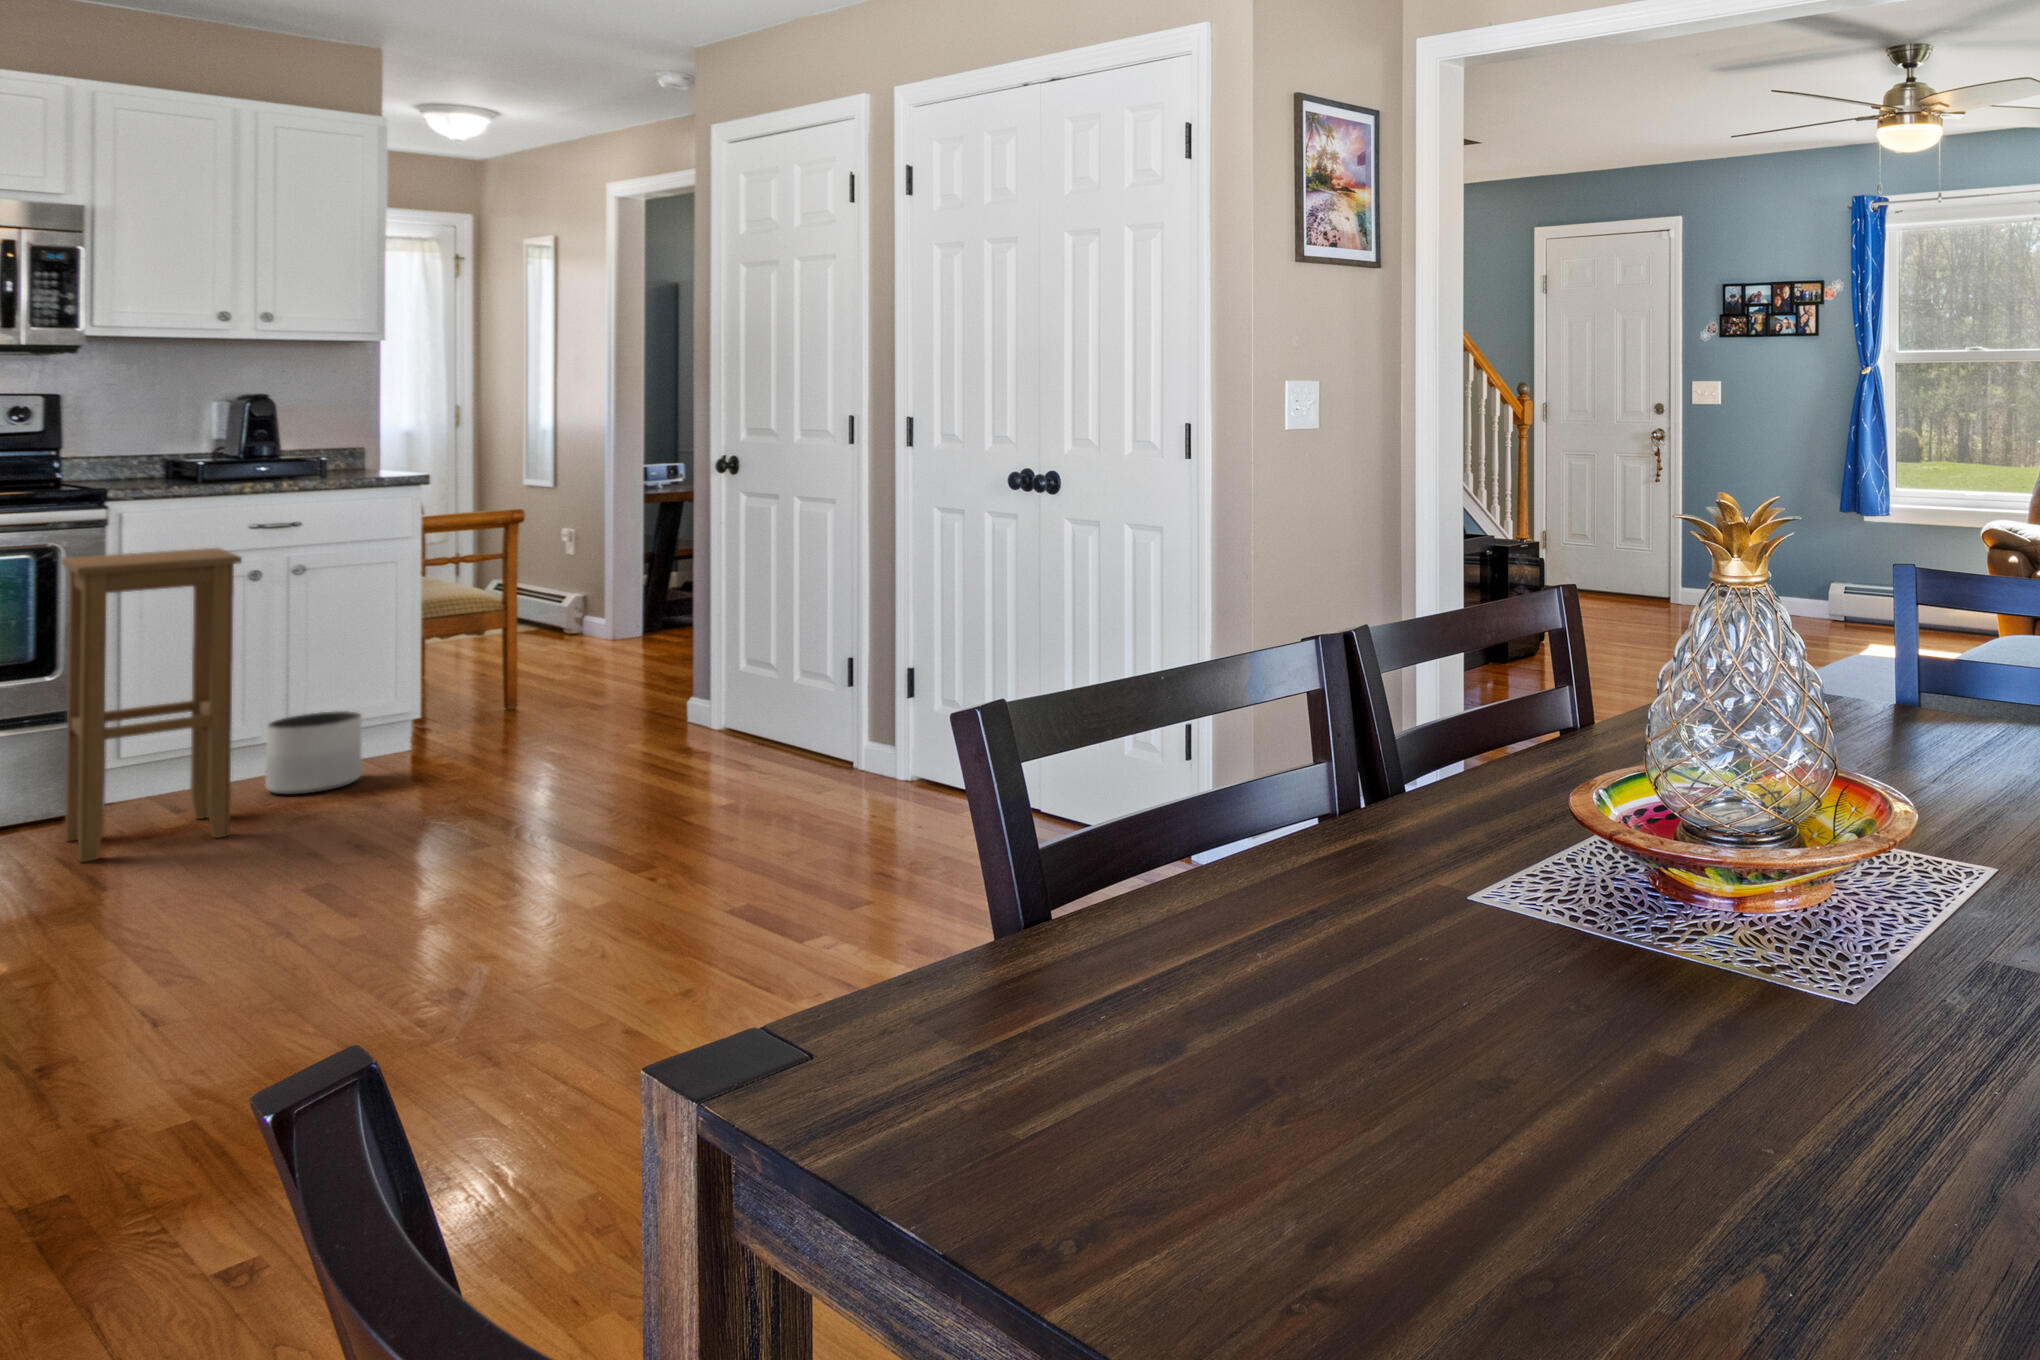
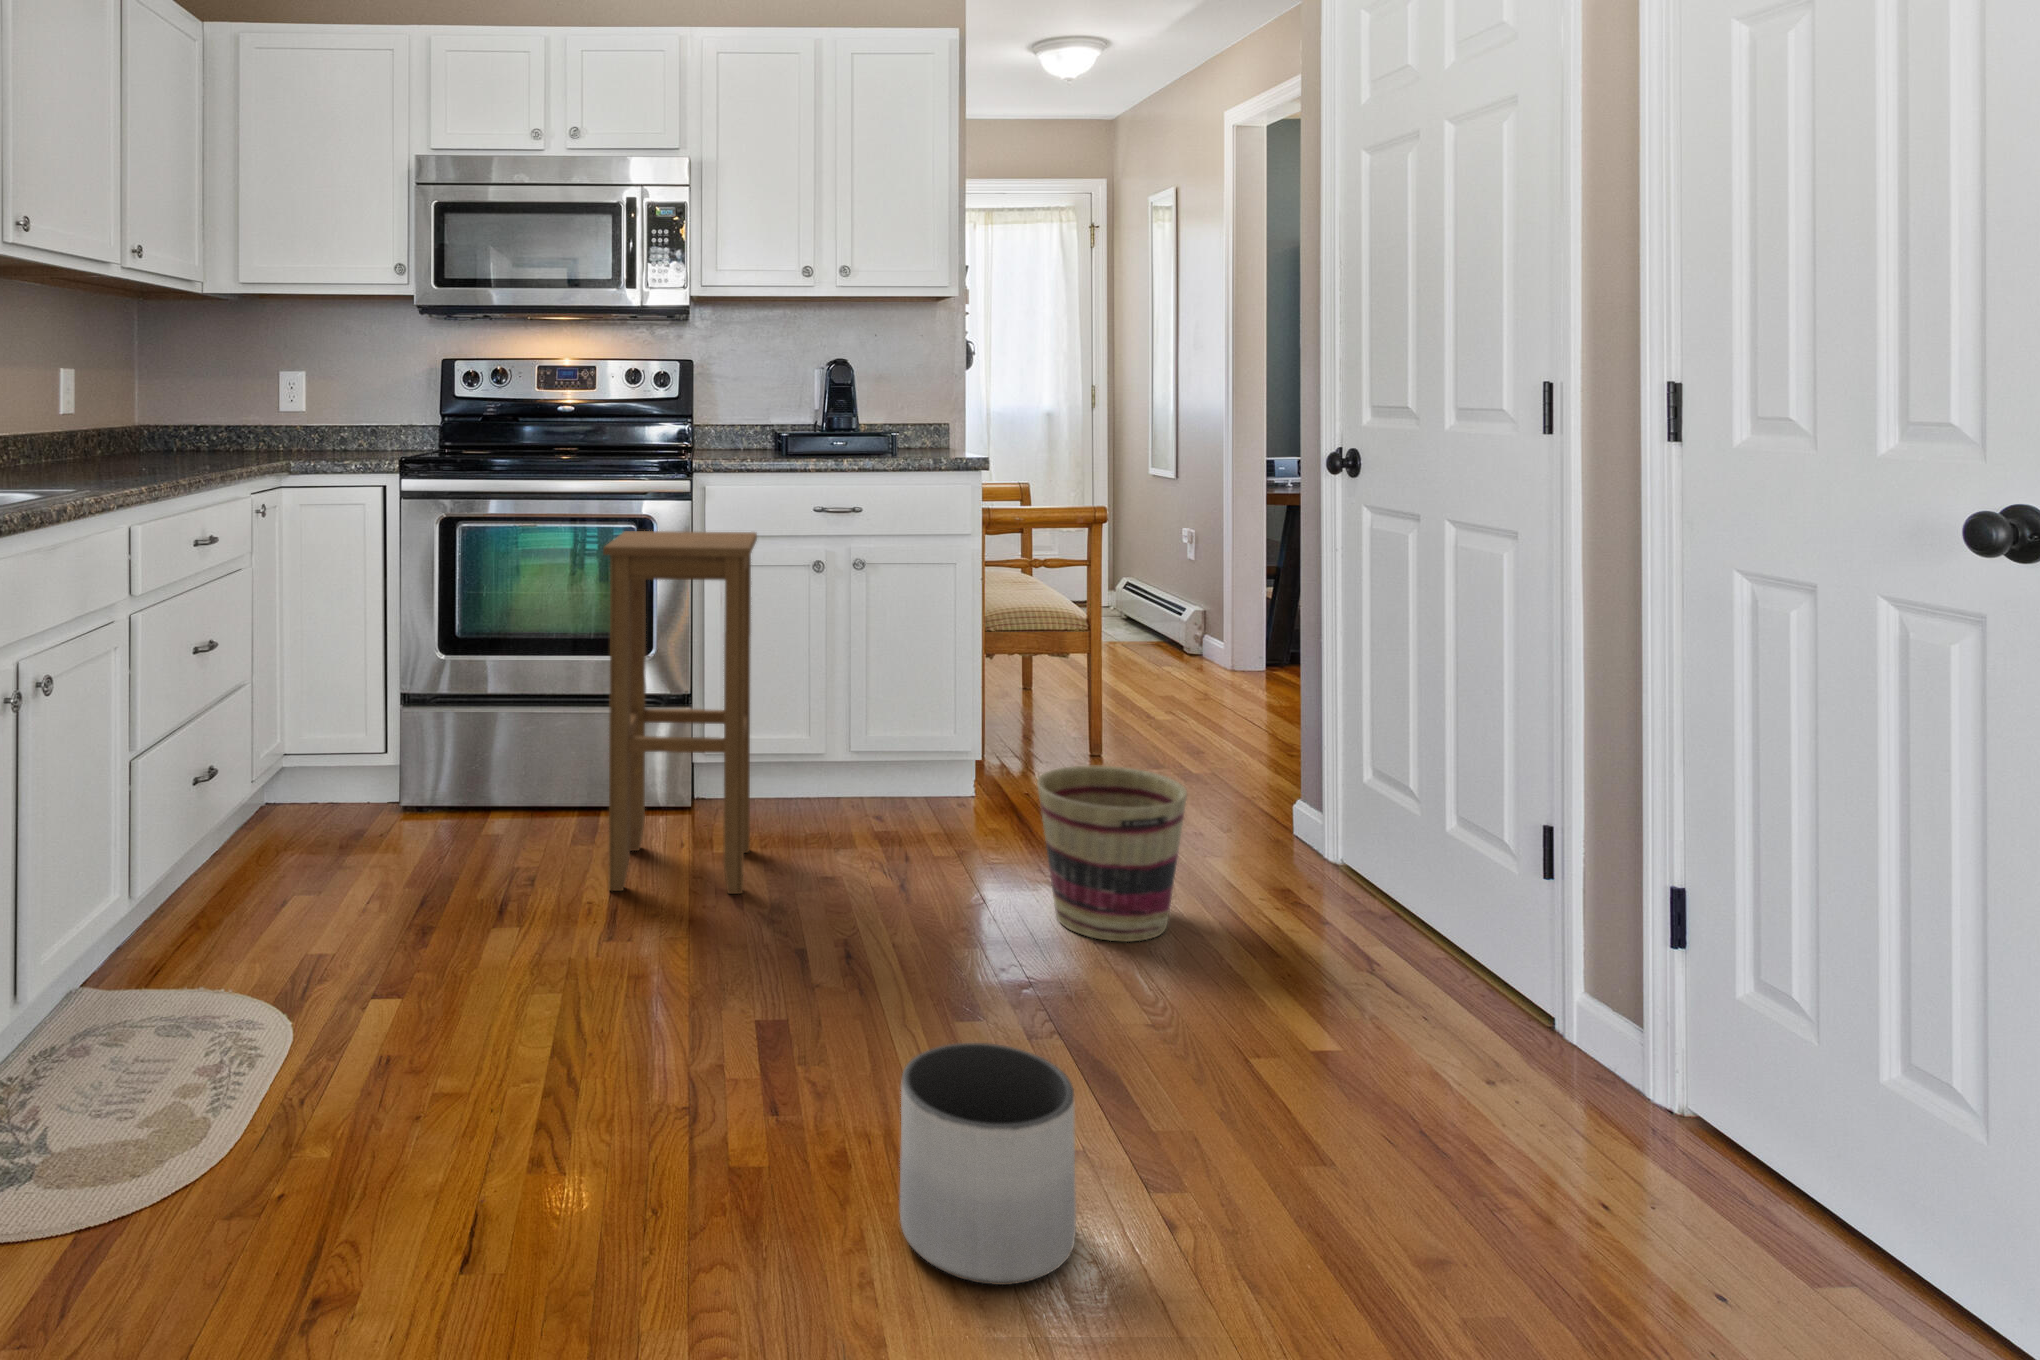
basket: none [509,681,625,793] -> present [1037,765,1187,942]
planter: present [265,711,362,795] -> present [900,1043,1076,1285]

